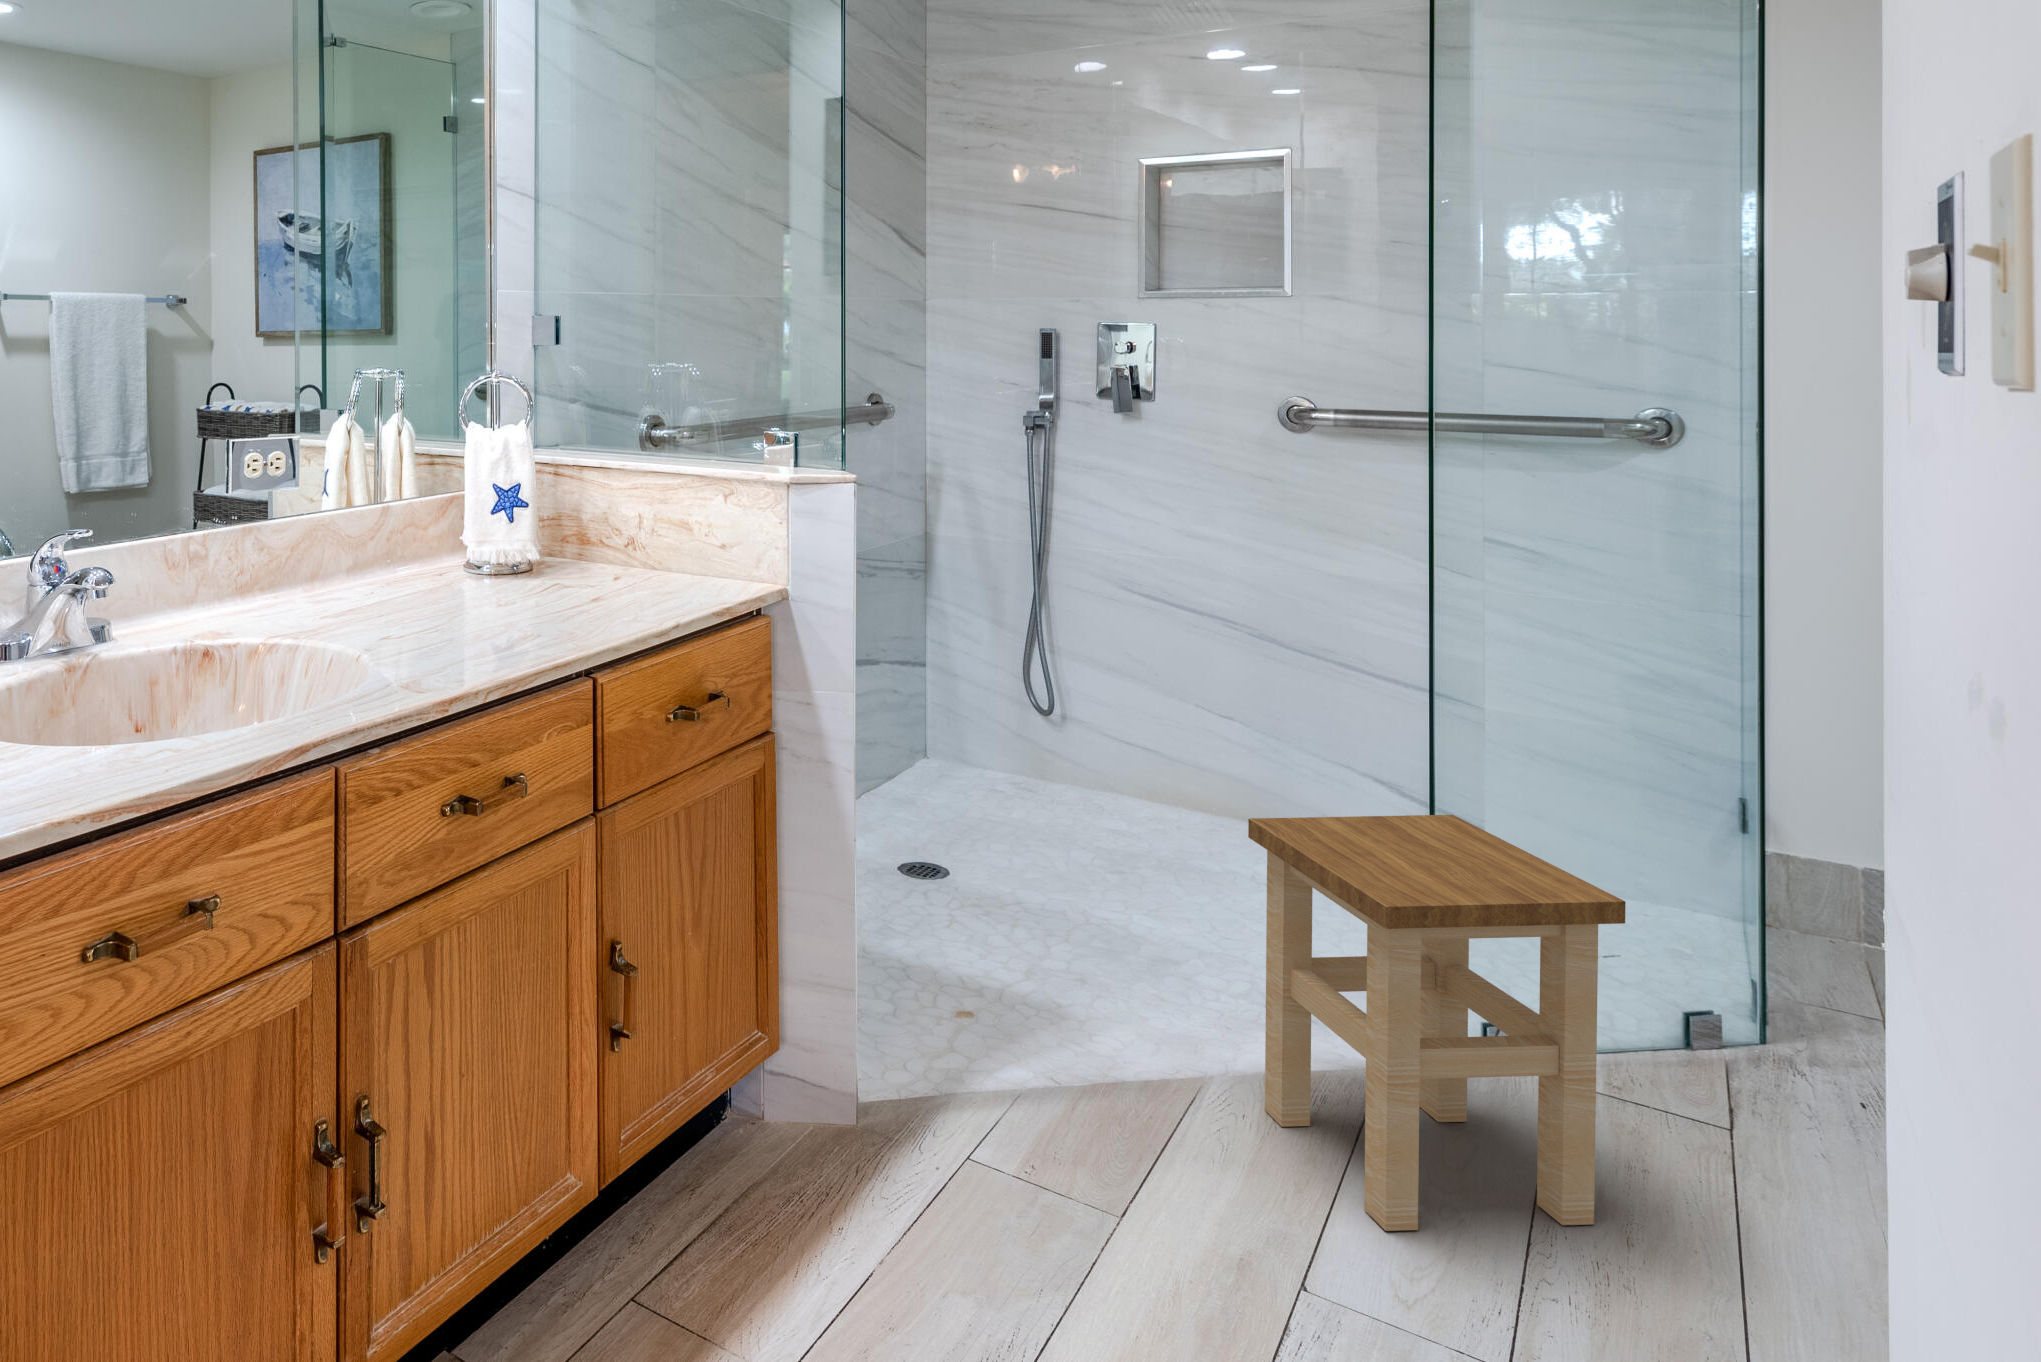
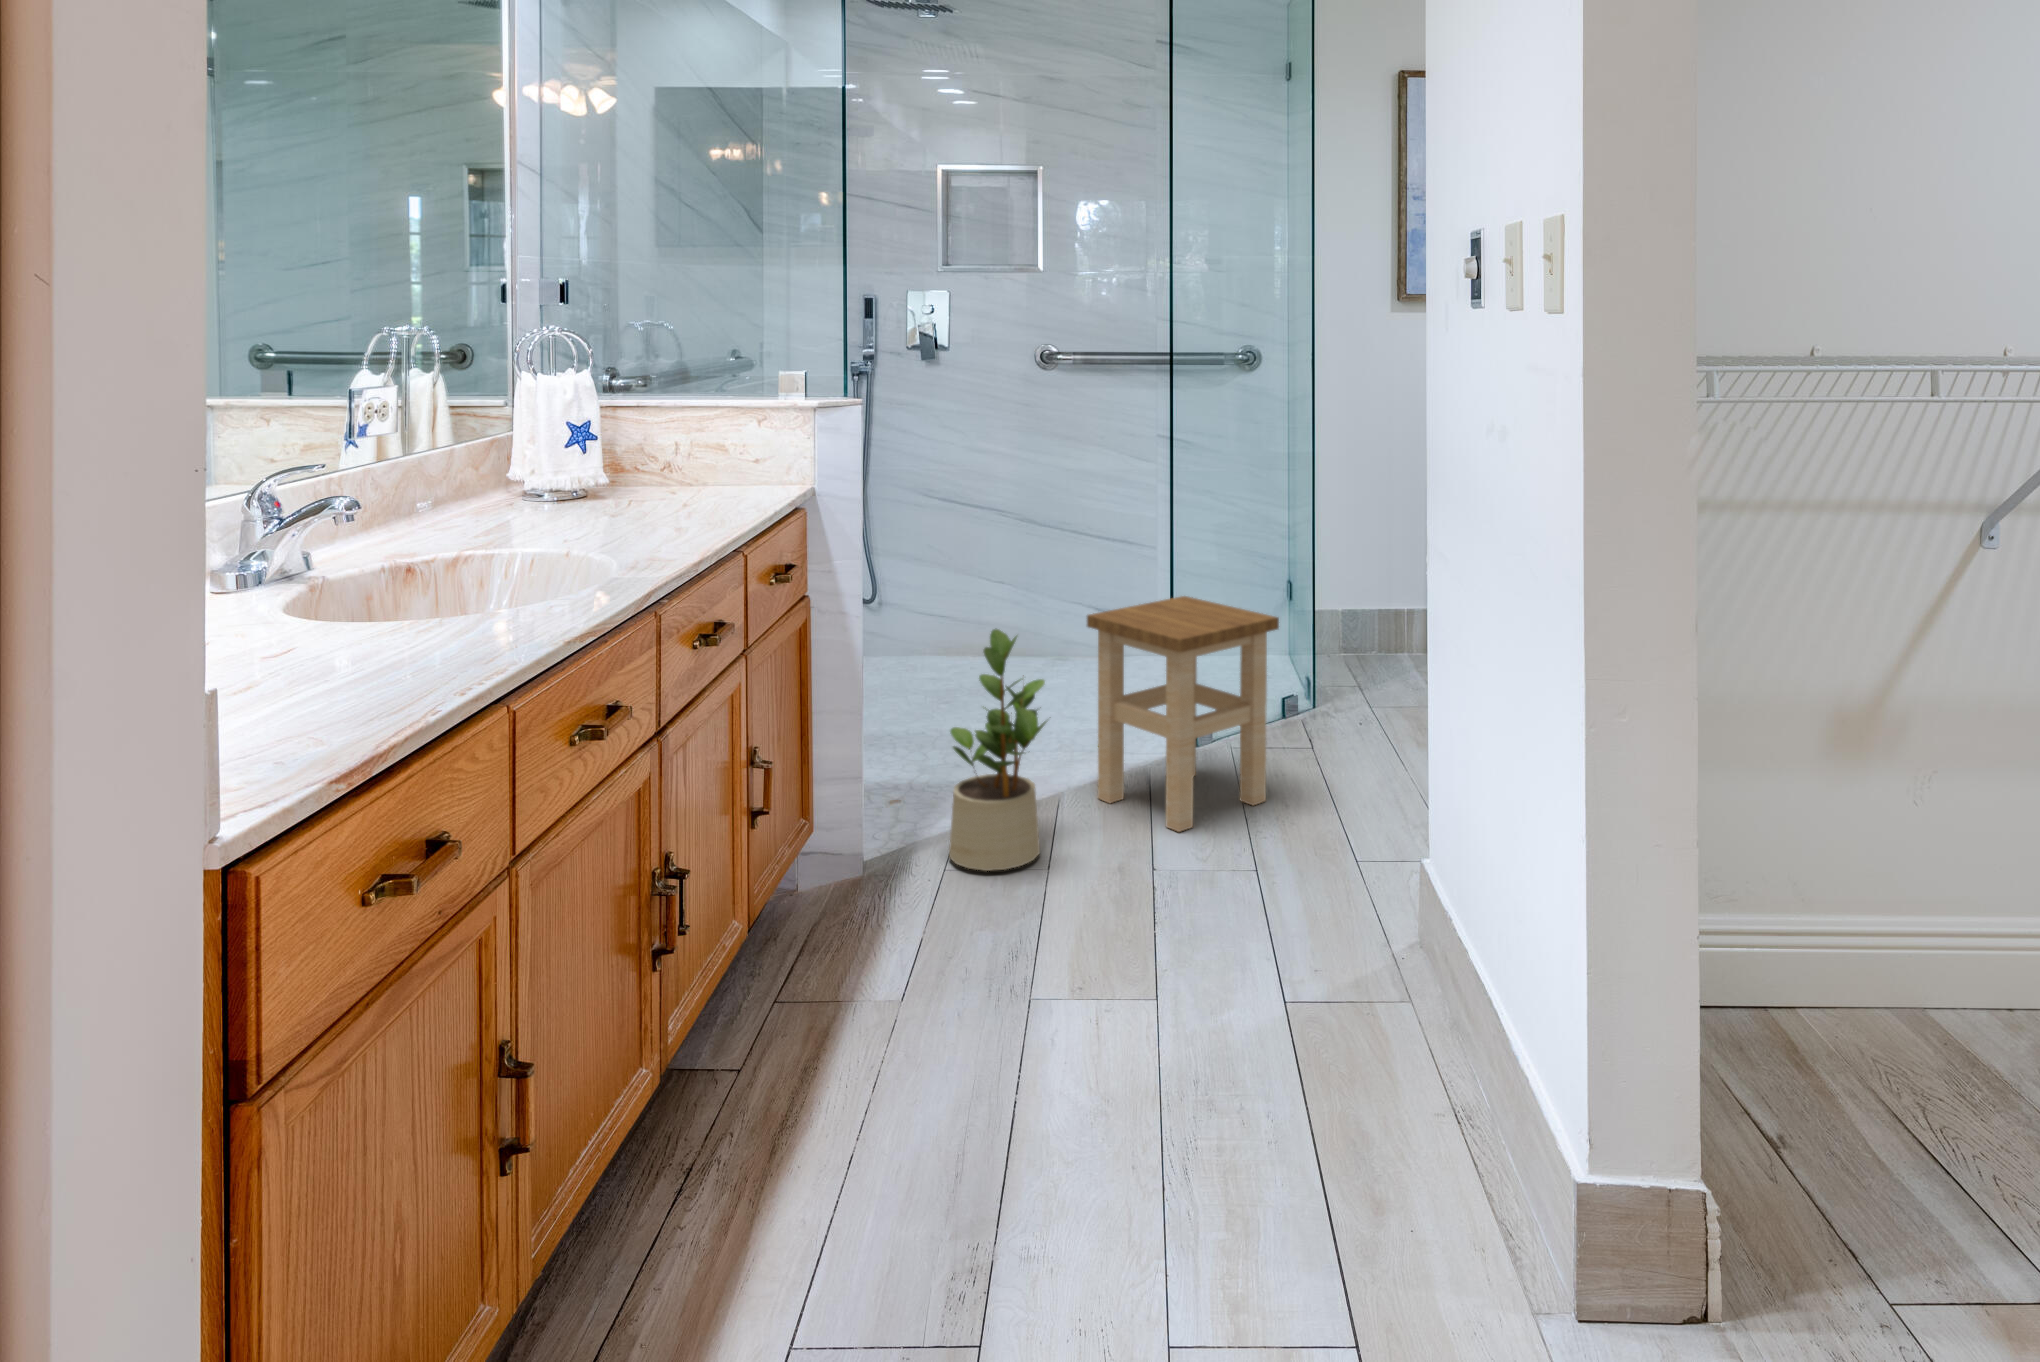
potted plant: none [977,823,1148,1198] -> present [949,629,1047,871]

